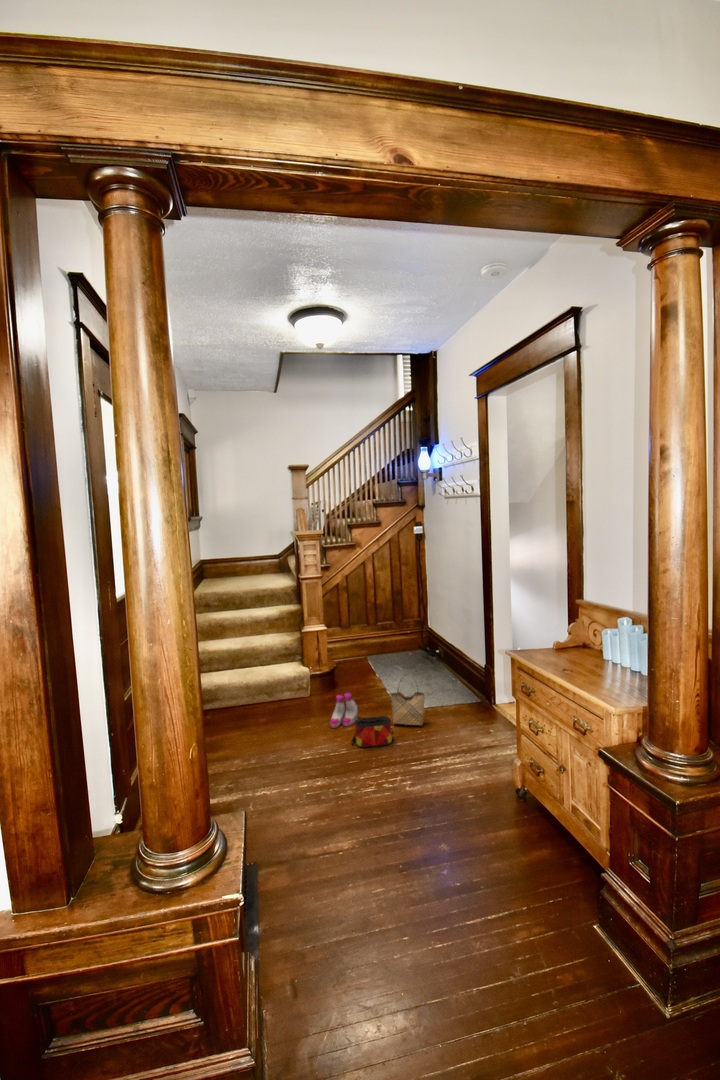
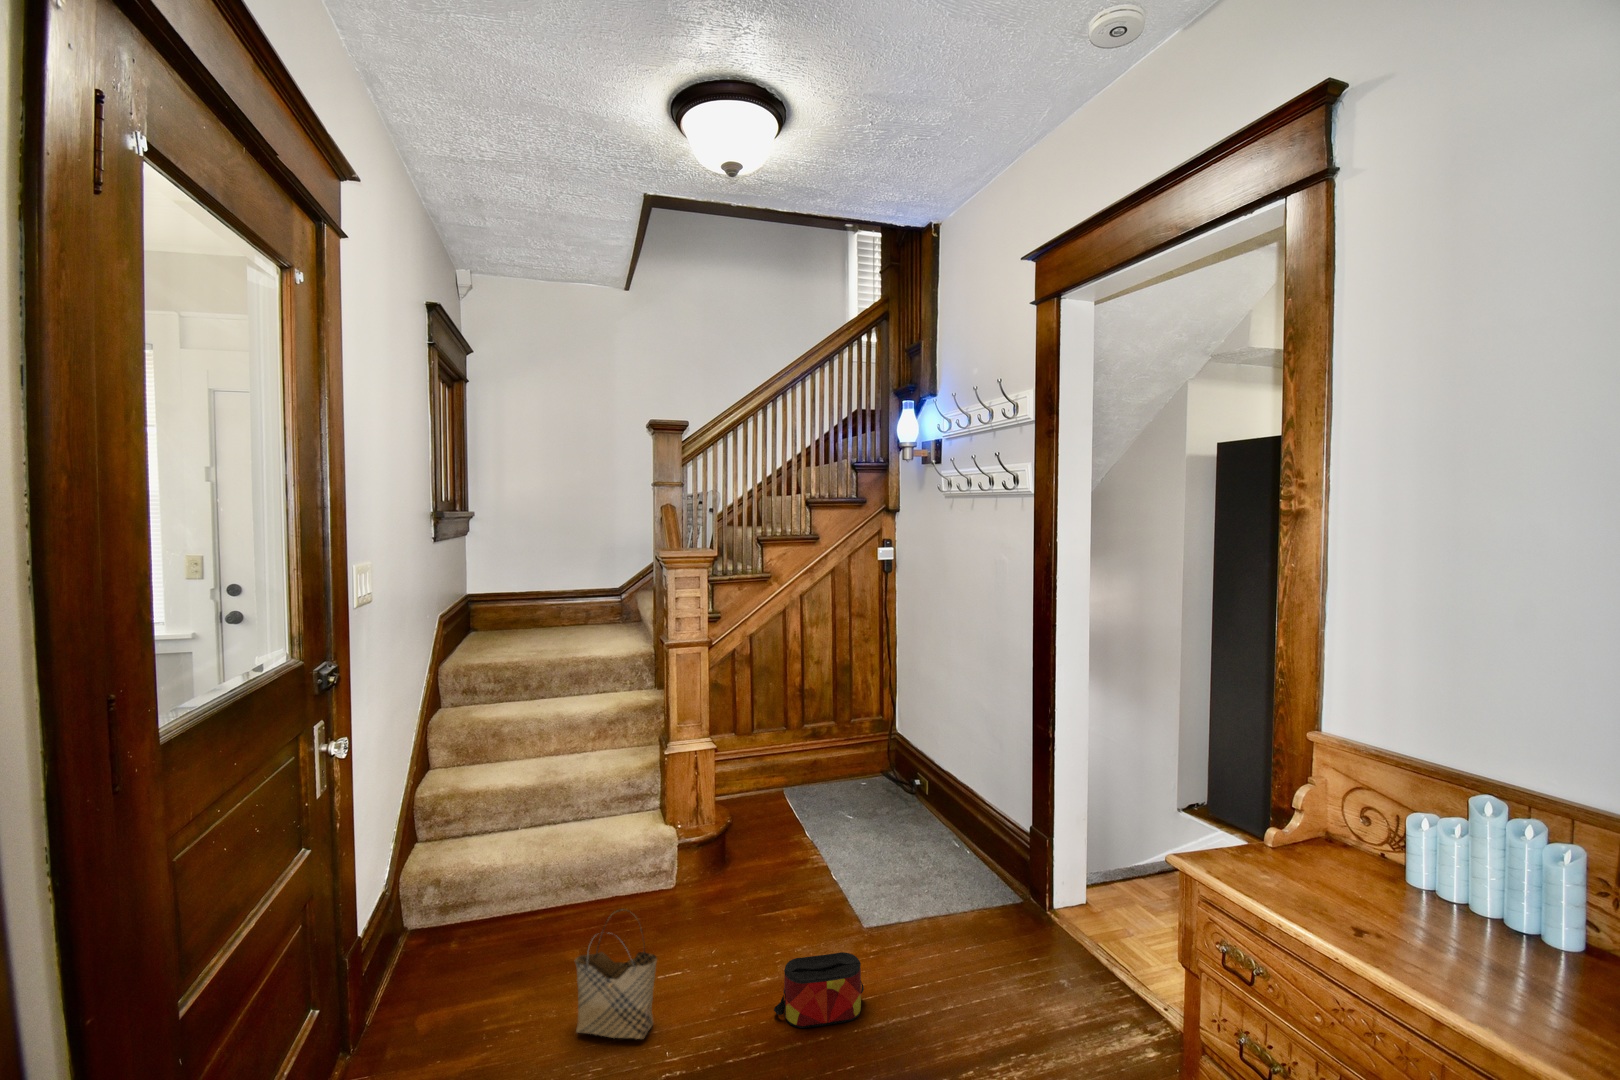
woven basket: present [391,677,425,725] -> present [575,909,657,1039]
boots: present [330,693,358,728] -> none [725,891,784,971]

